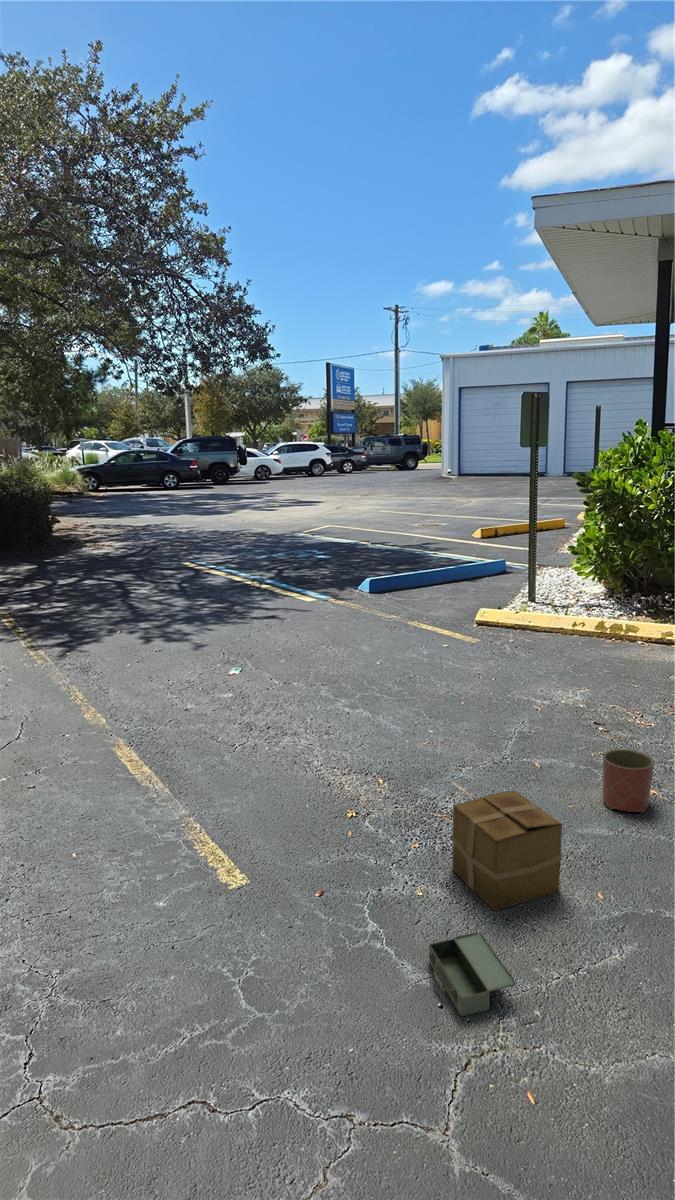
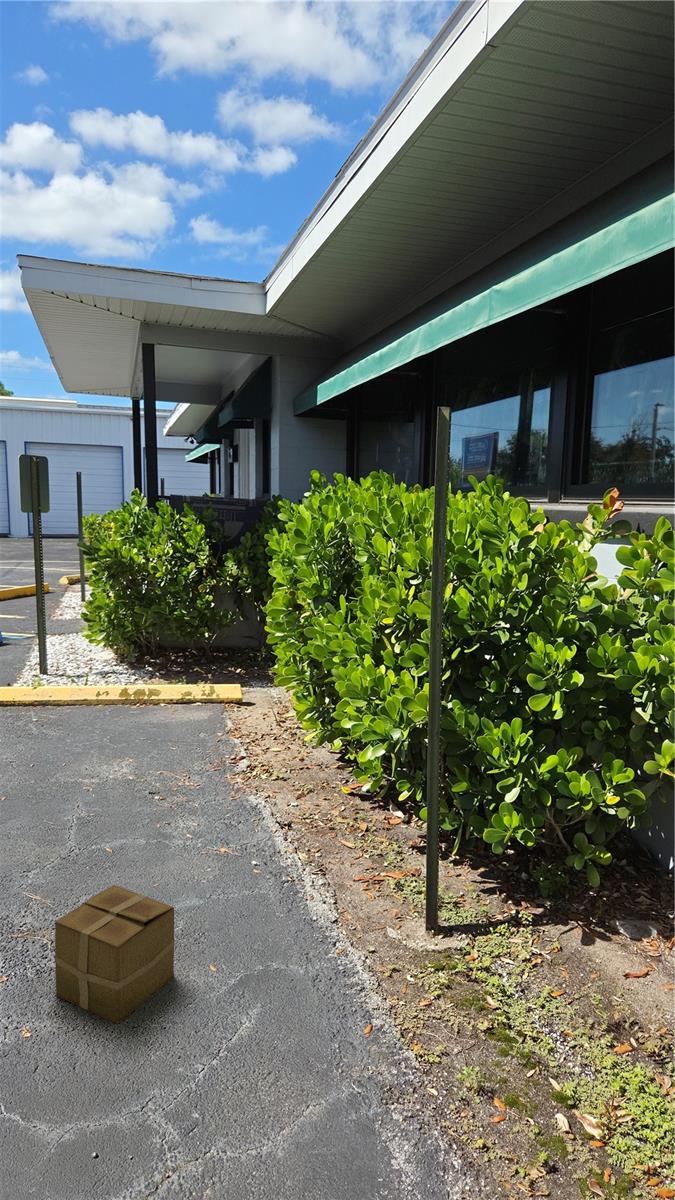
planter: present [603,749,654,813] -> none [180,814,227,877]
toolbox: present [429,932,516,1016] -> none [66,1055,173,1159]

